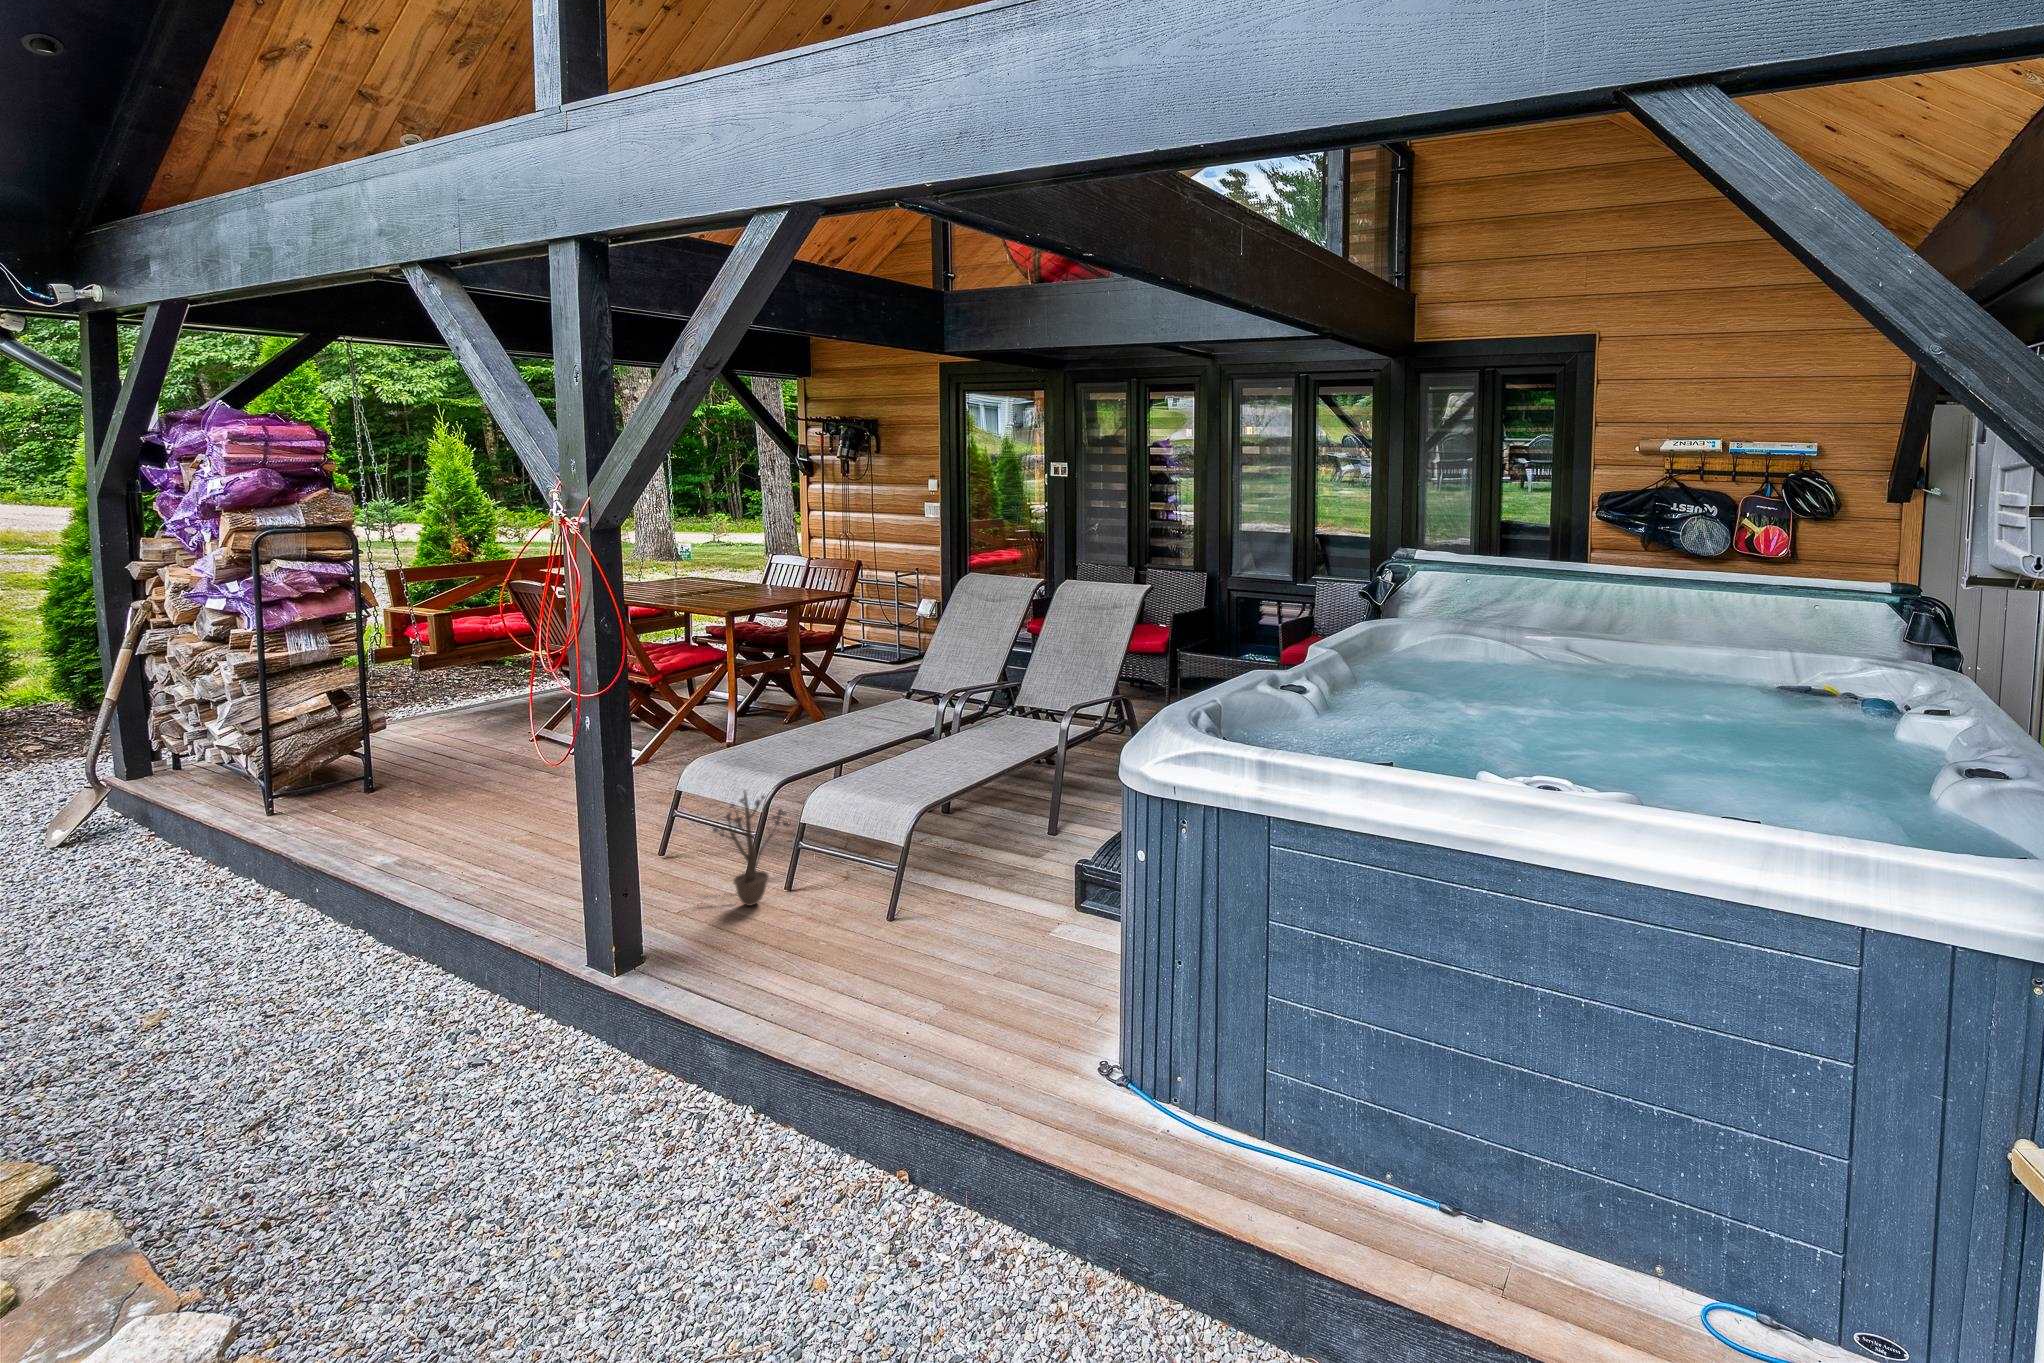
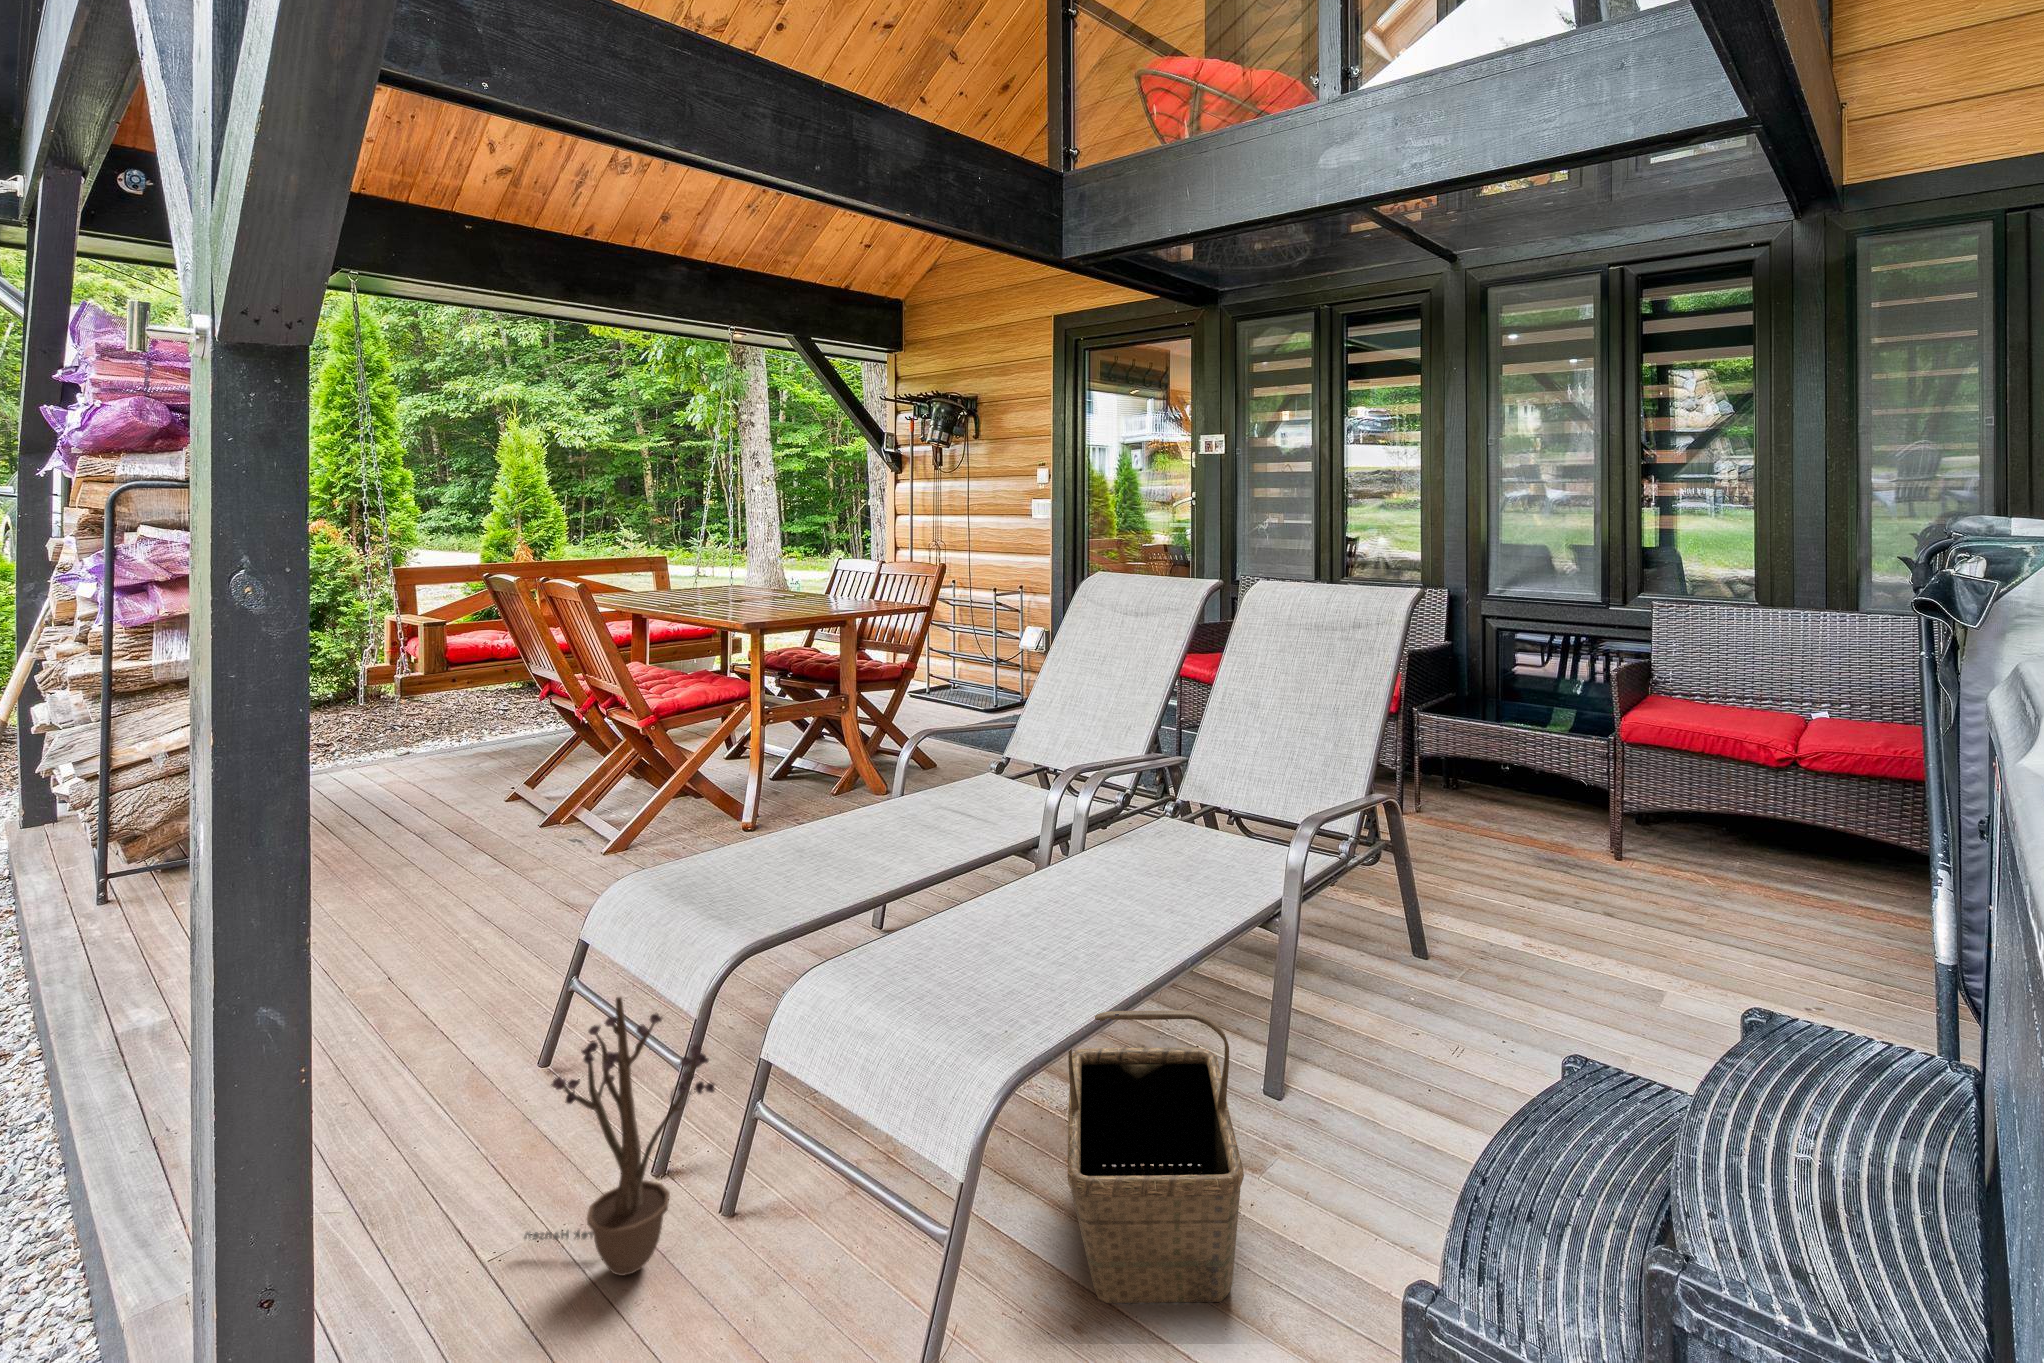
basket: none [946,784,1019,894] -> present [1067,1010,1244,1303]

